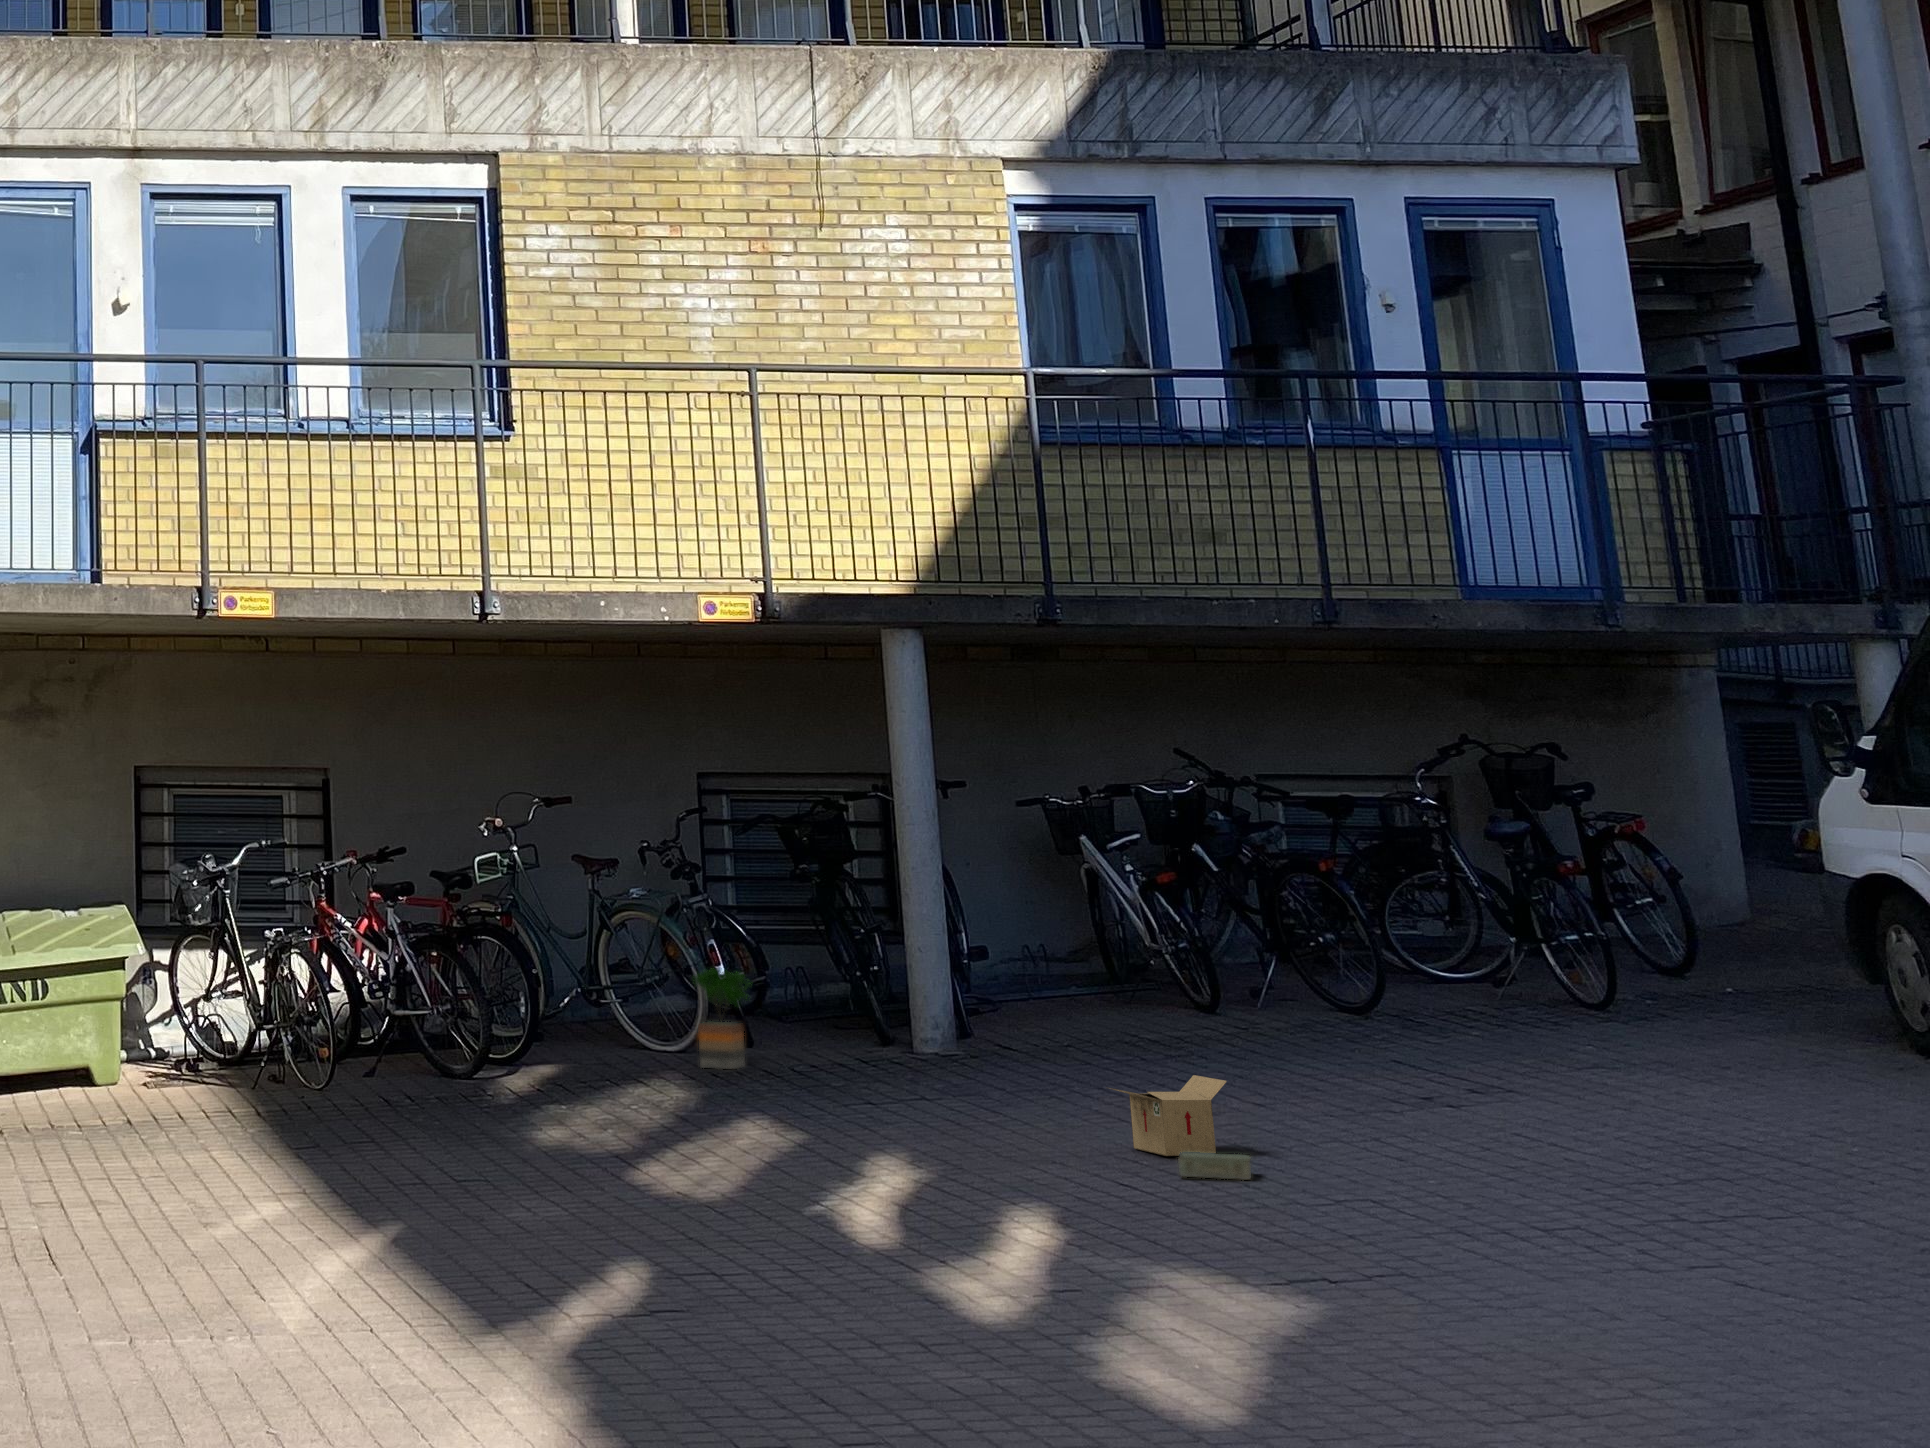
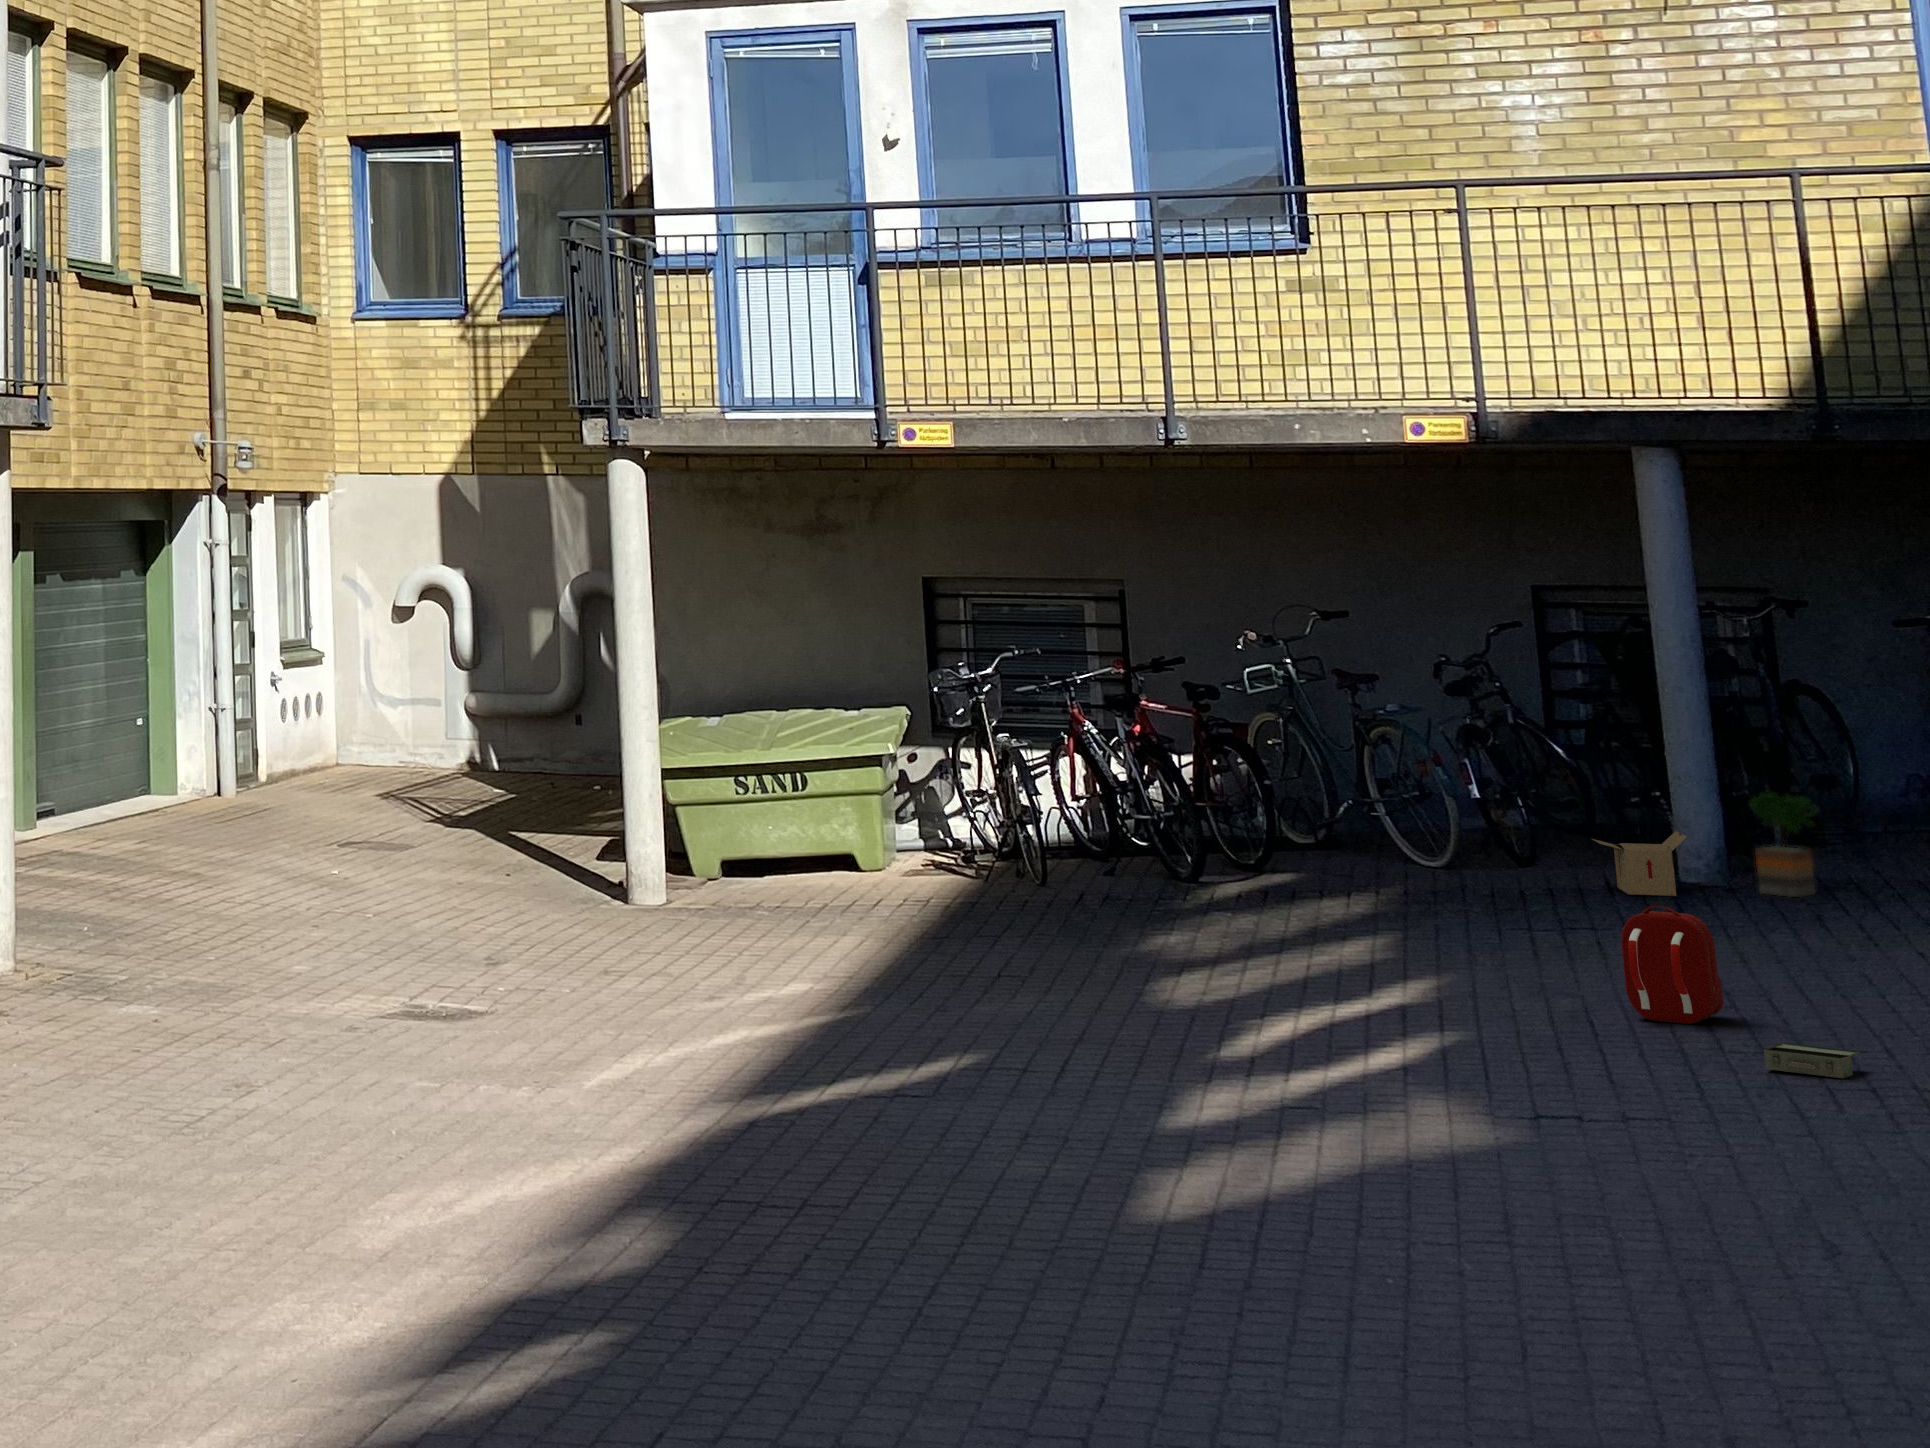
potted tree: present [693,968,752,1069] -> present [1751,792,1818,897]
backpack: none [991,1035,1071,1147] -> present [1621,906,1723,1024]
cardboard box: present [1109,1075,1227,1156] -> present [1592,831,1687,896]

